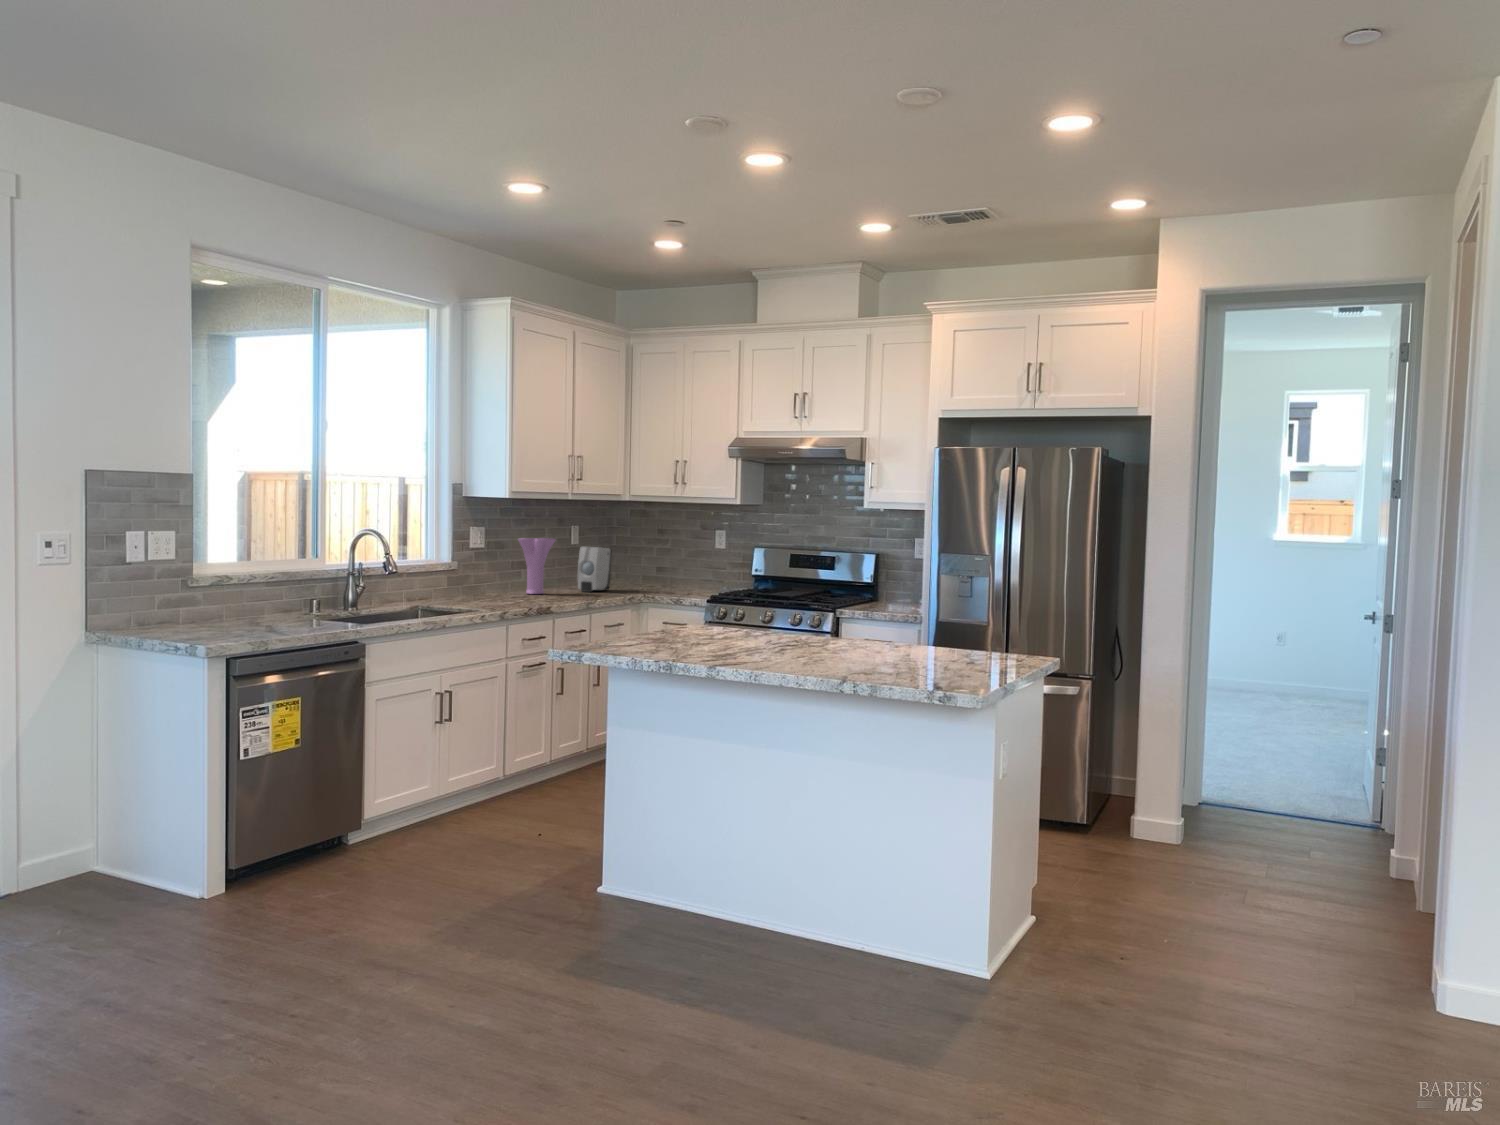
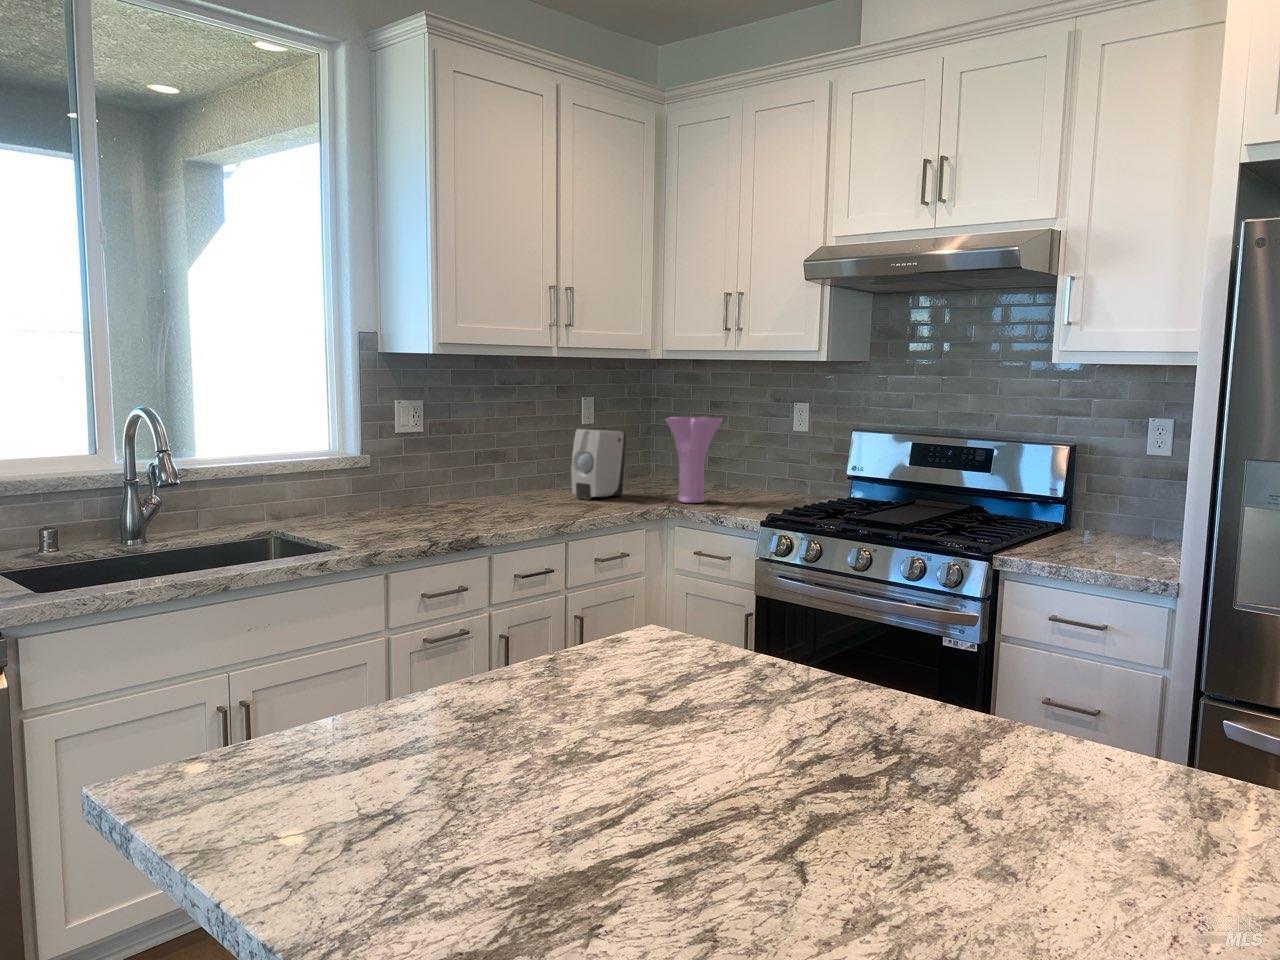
vase: present [518,538,555,594] -> present [665,417,723,503]

